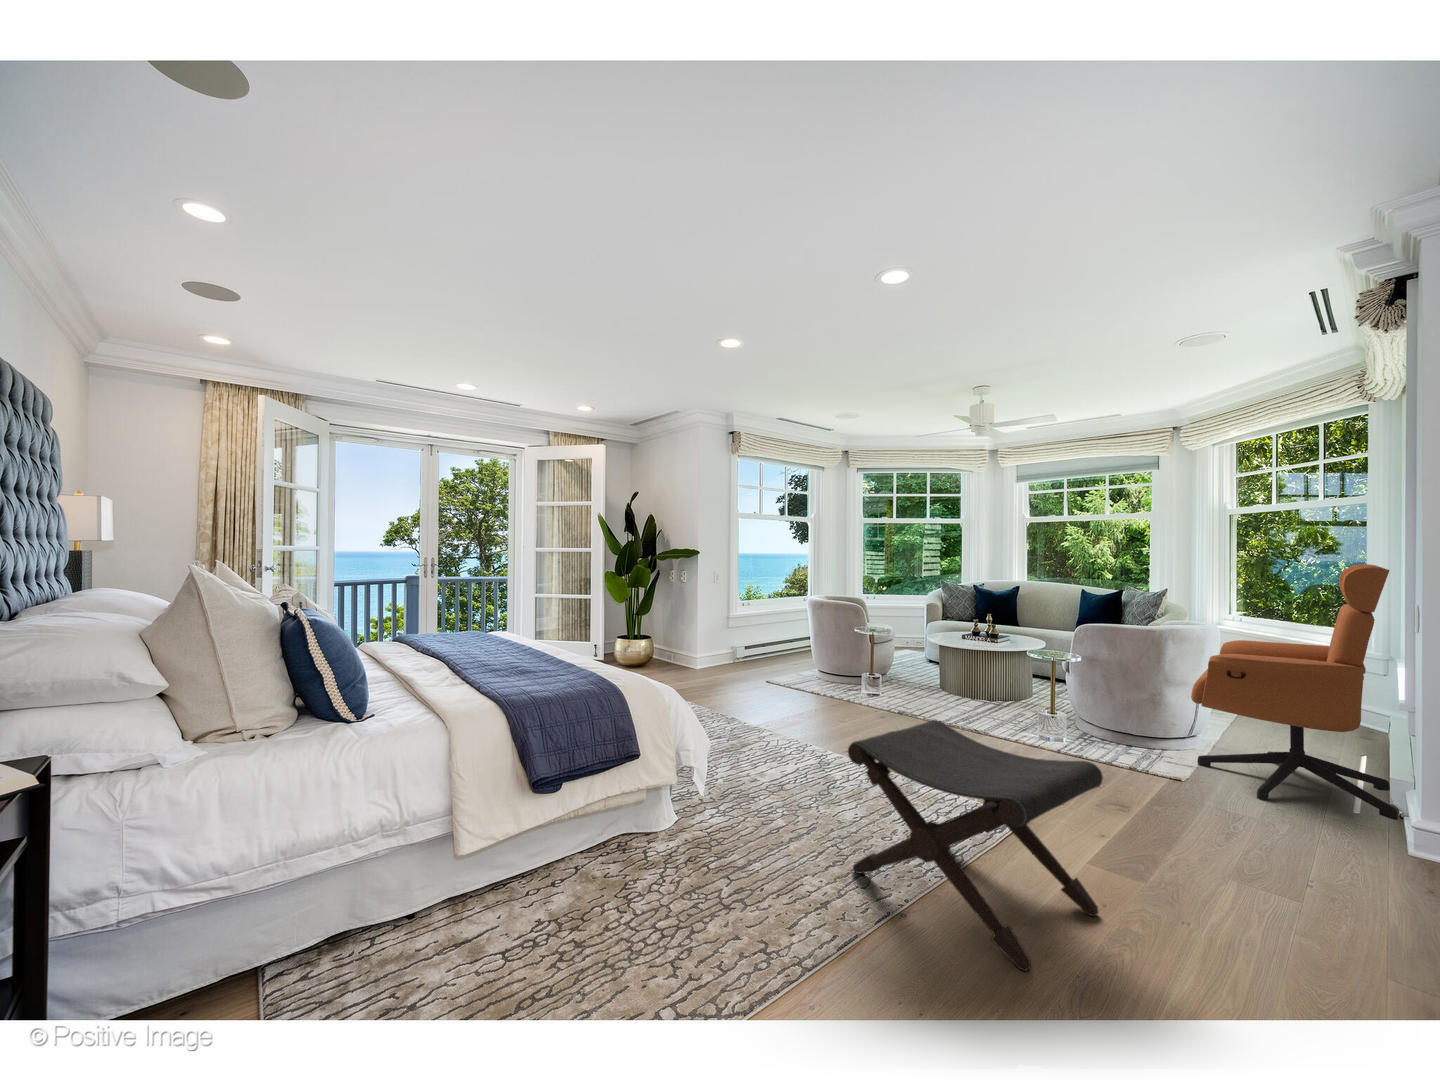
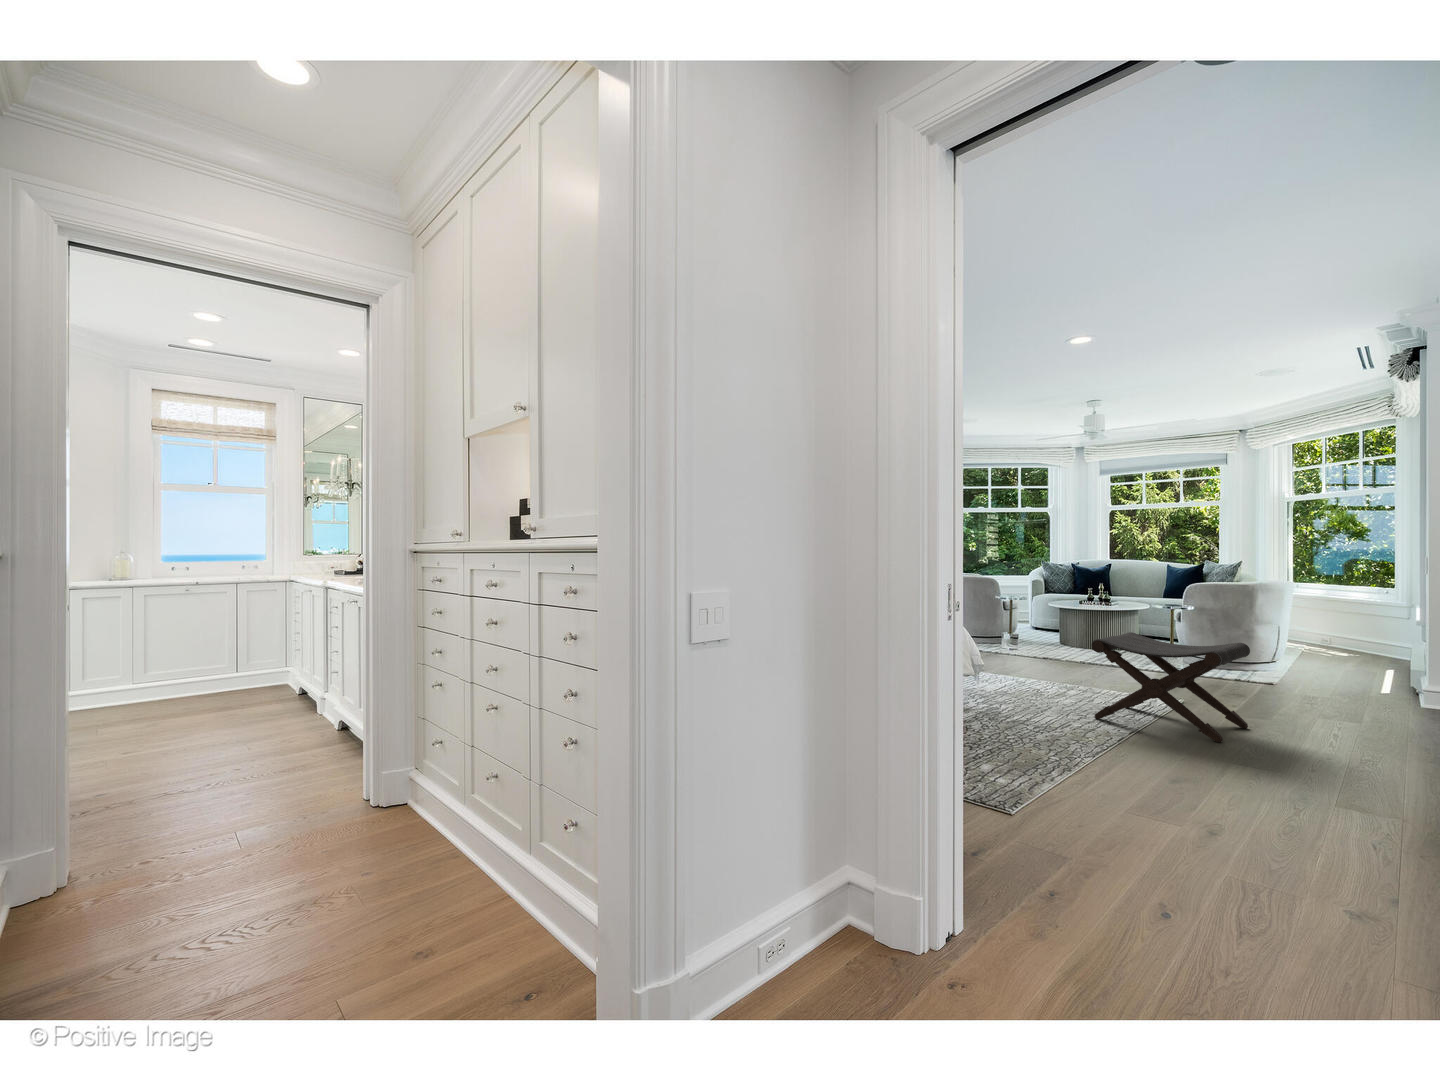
armchair: present [1191,564,1398,820] -> none [1277,534,1414,697]

